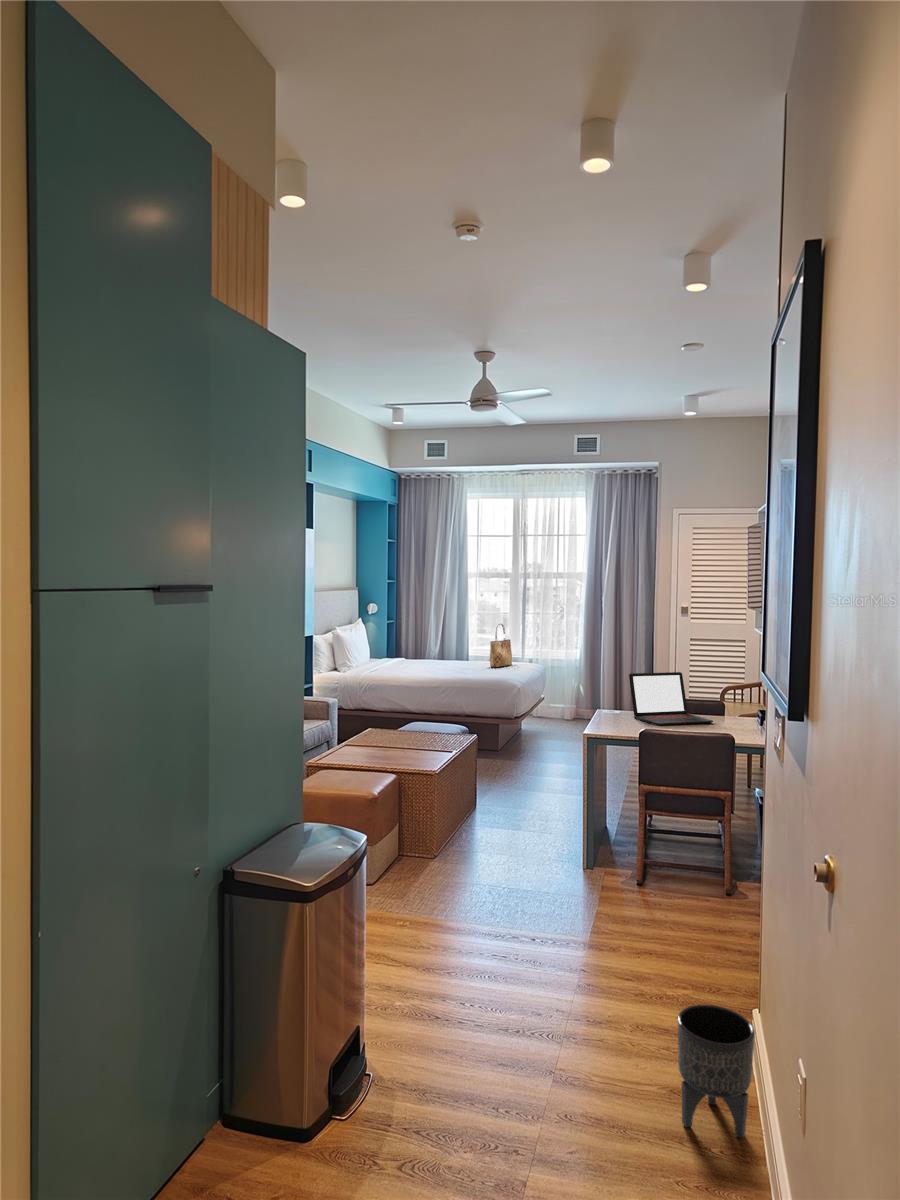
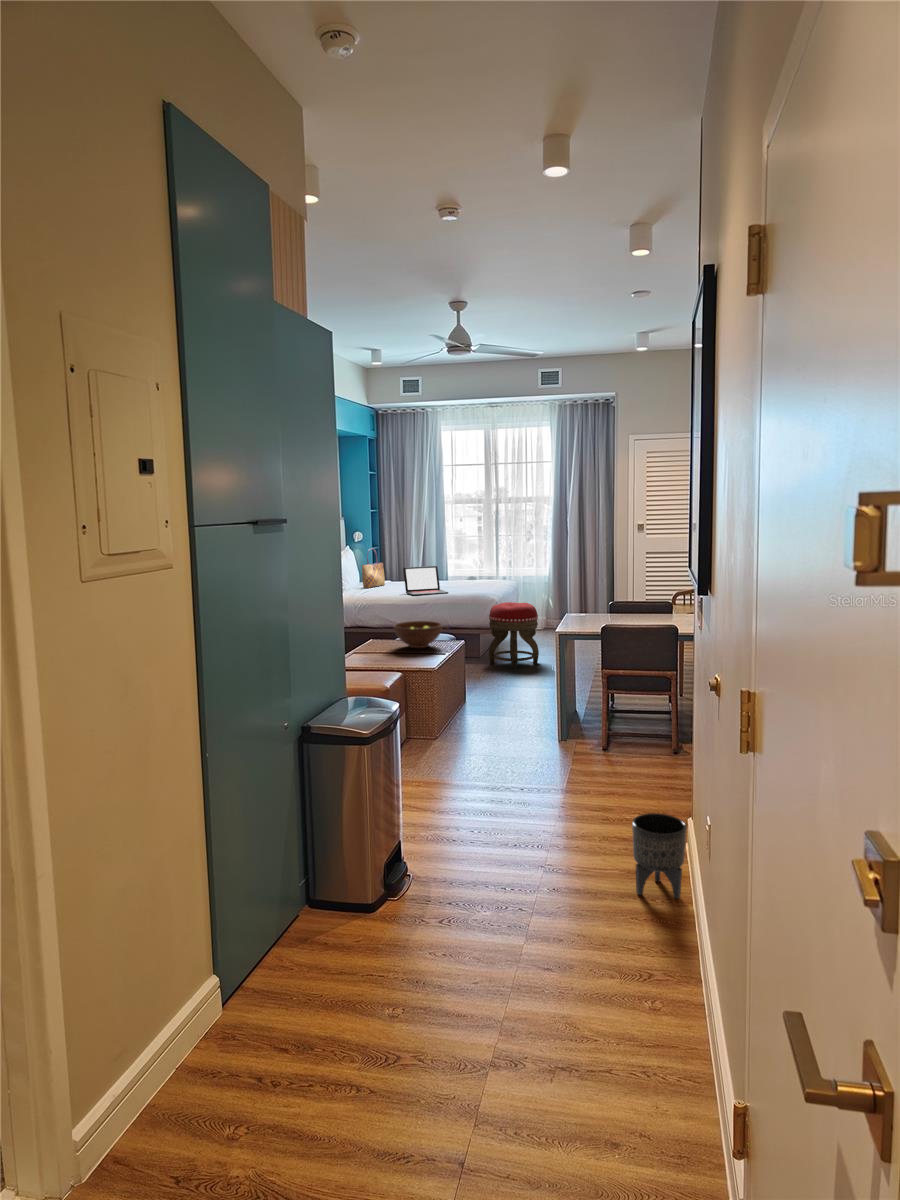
tote bag: present [490,623,512,667] -> present [362,548,385,588]
laptop: present [629,672,713,725] -> present [403,566,448,595]
footstool: none [508,691,566,769] -> present [489,602,539,669]
fruit bowl: none [393,710,450,743] -> present [394,621,442,648]

